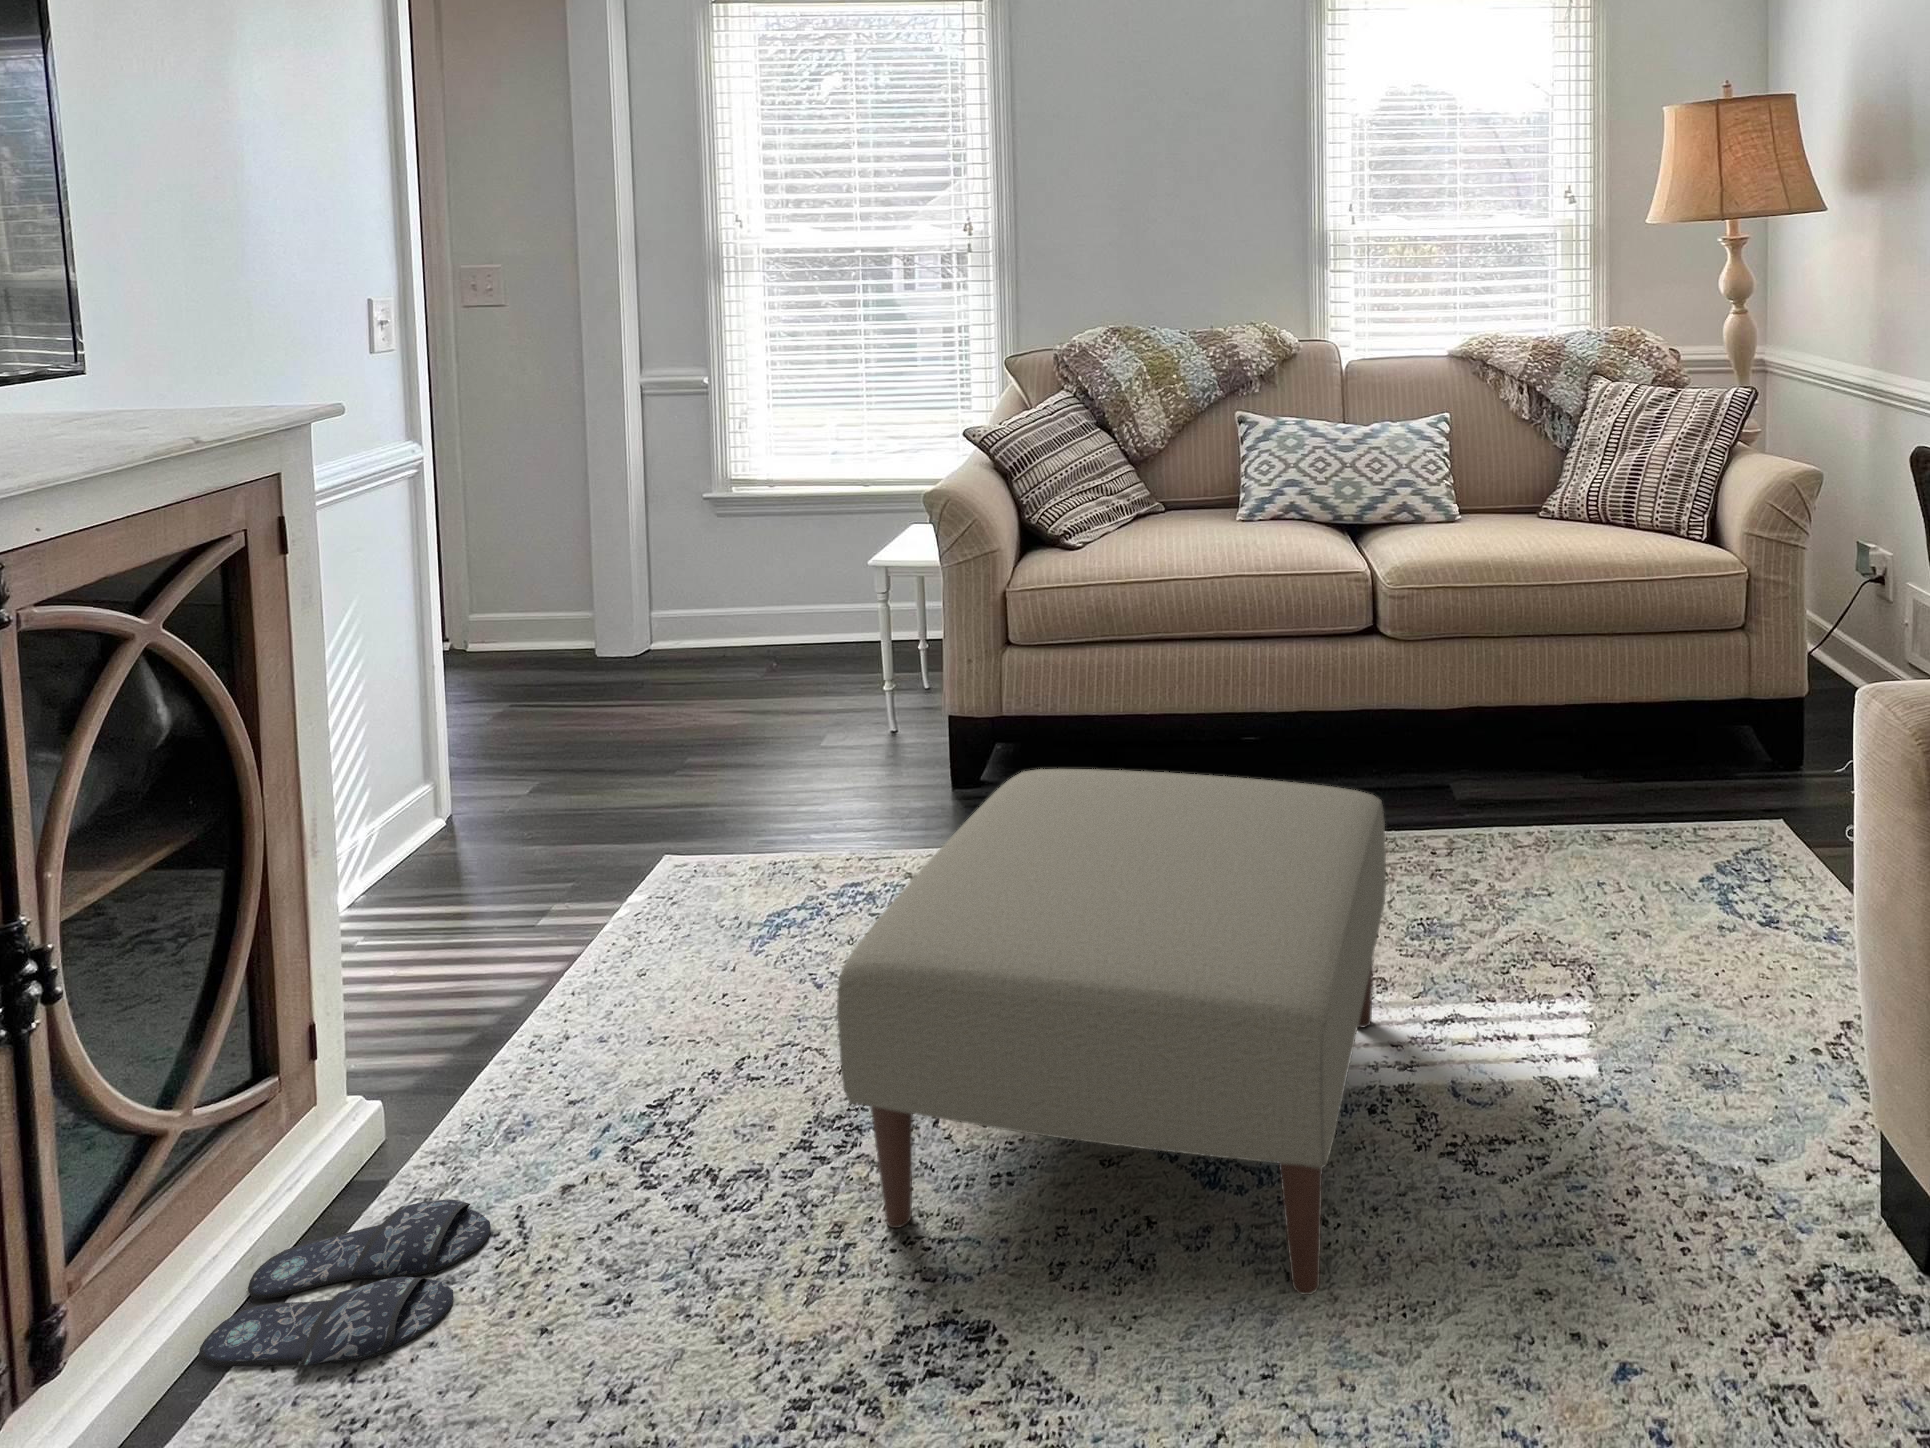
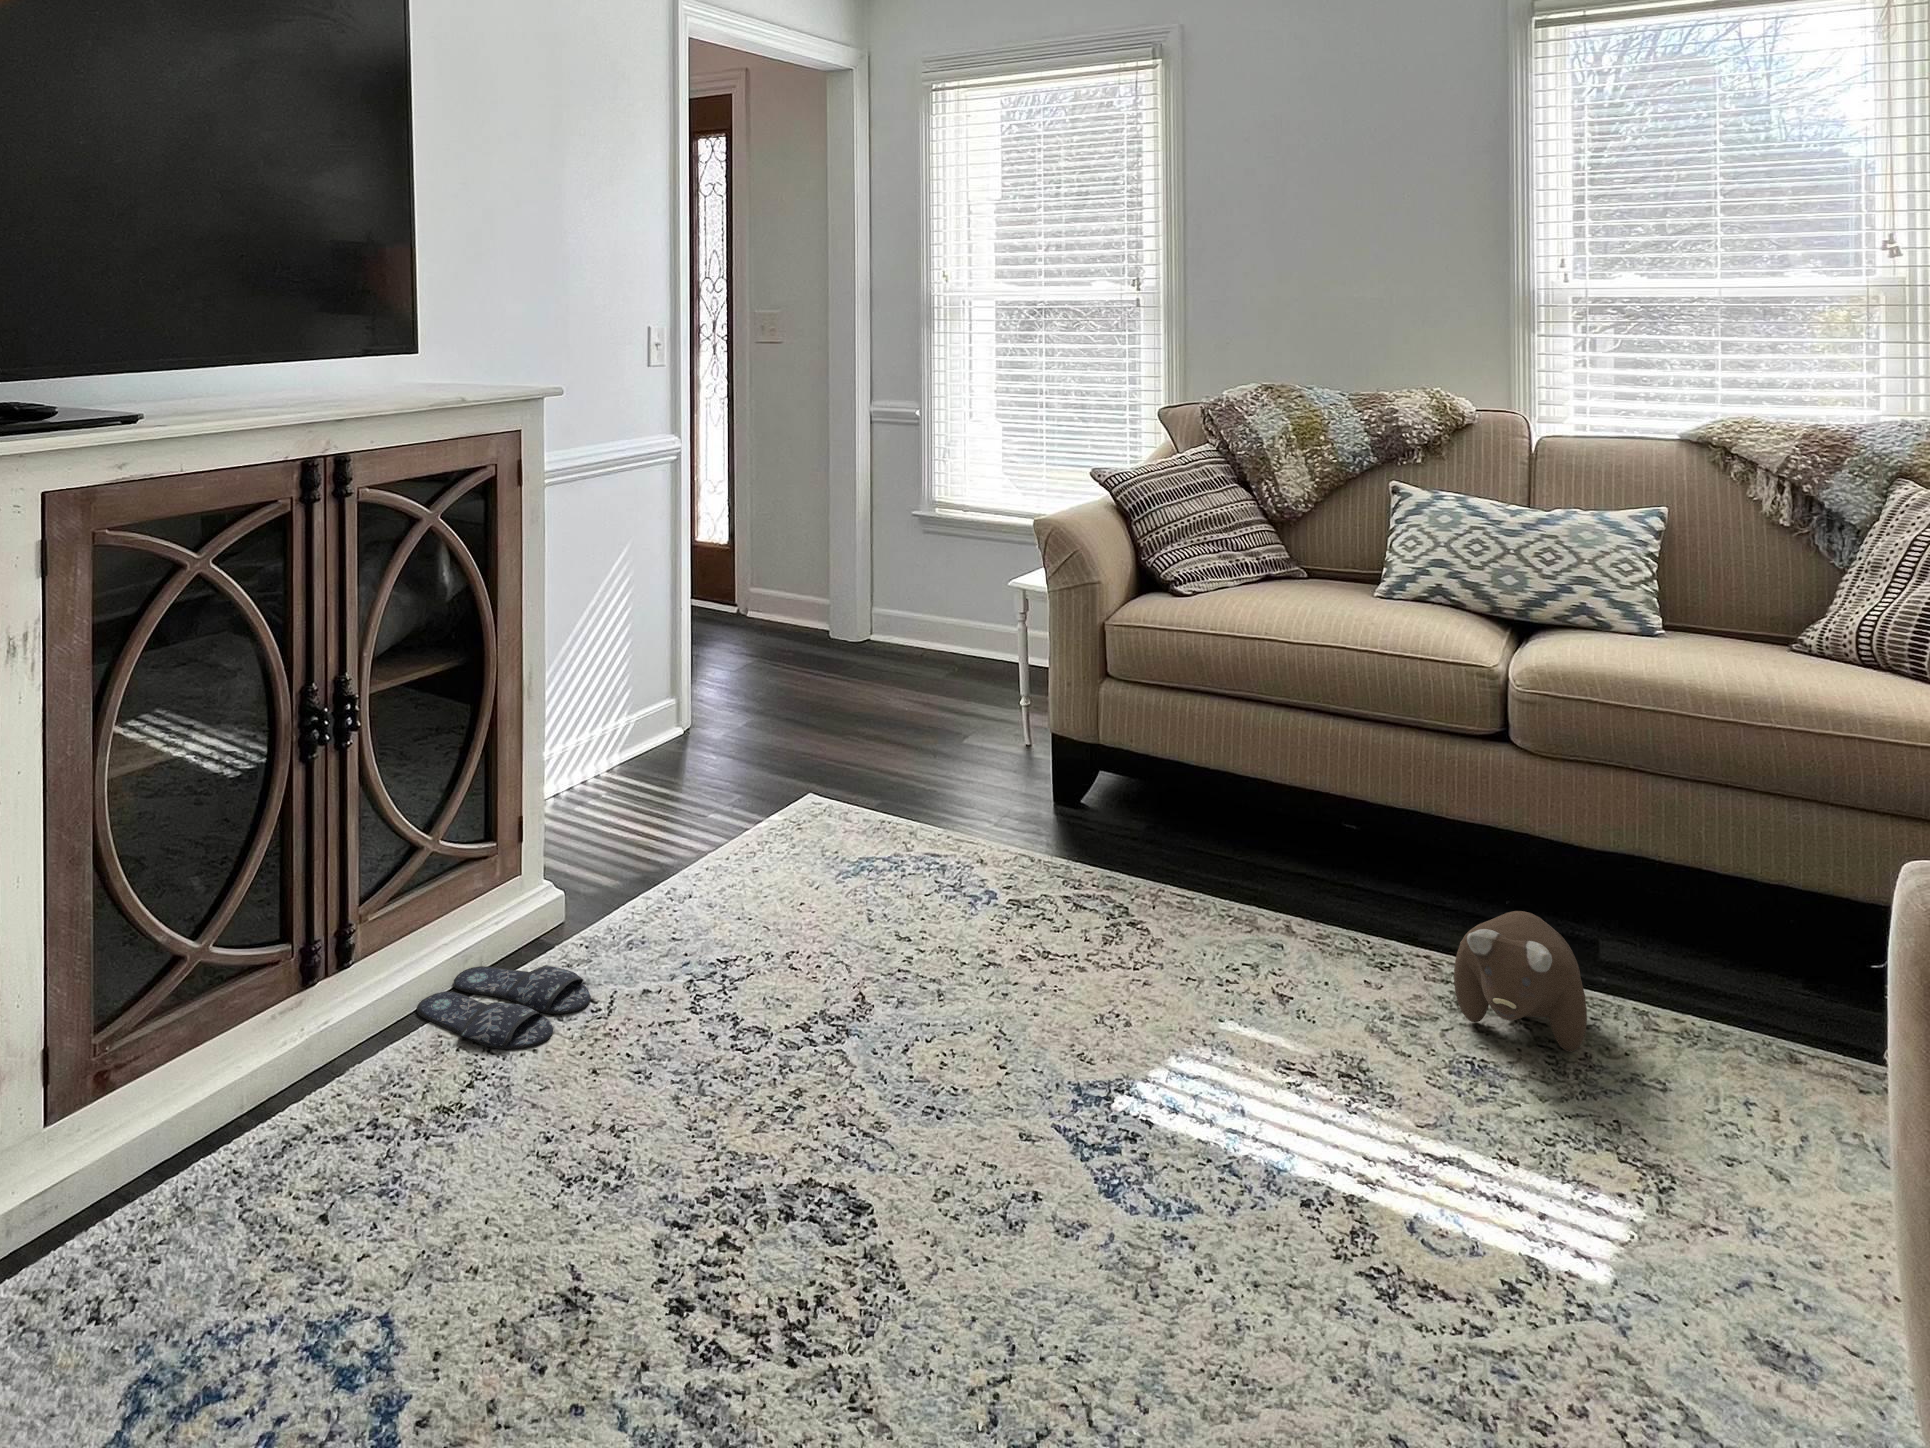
ottoman: present [837,769,1386,1295] -> none [803,775,1379,1317]
plush toy: none [1392,779,1497,887] -> present [1454,911,1587,1052]

